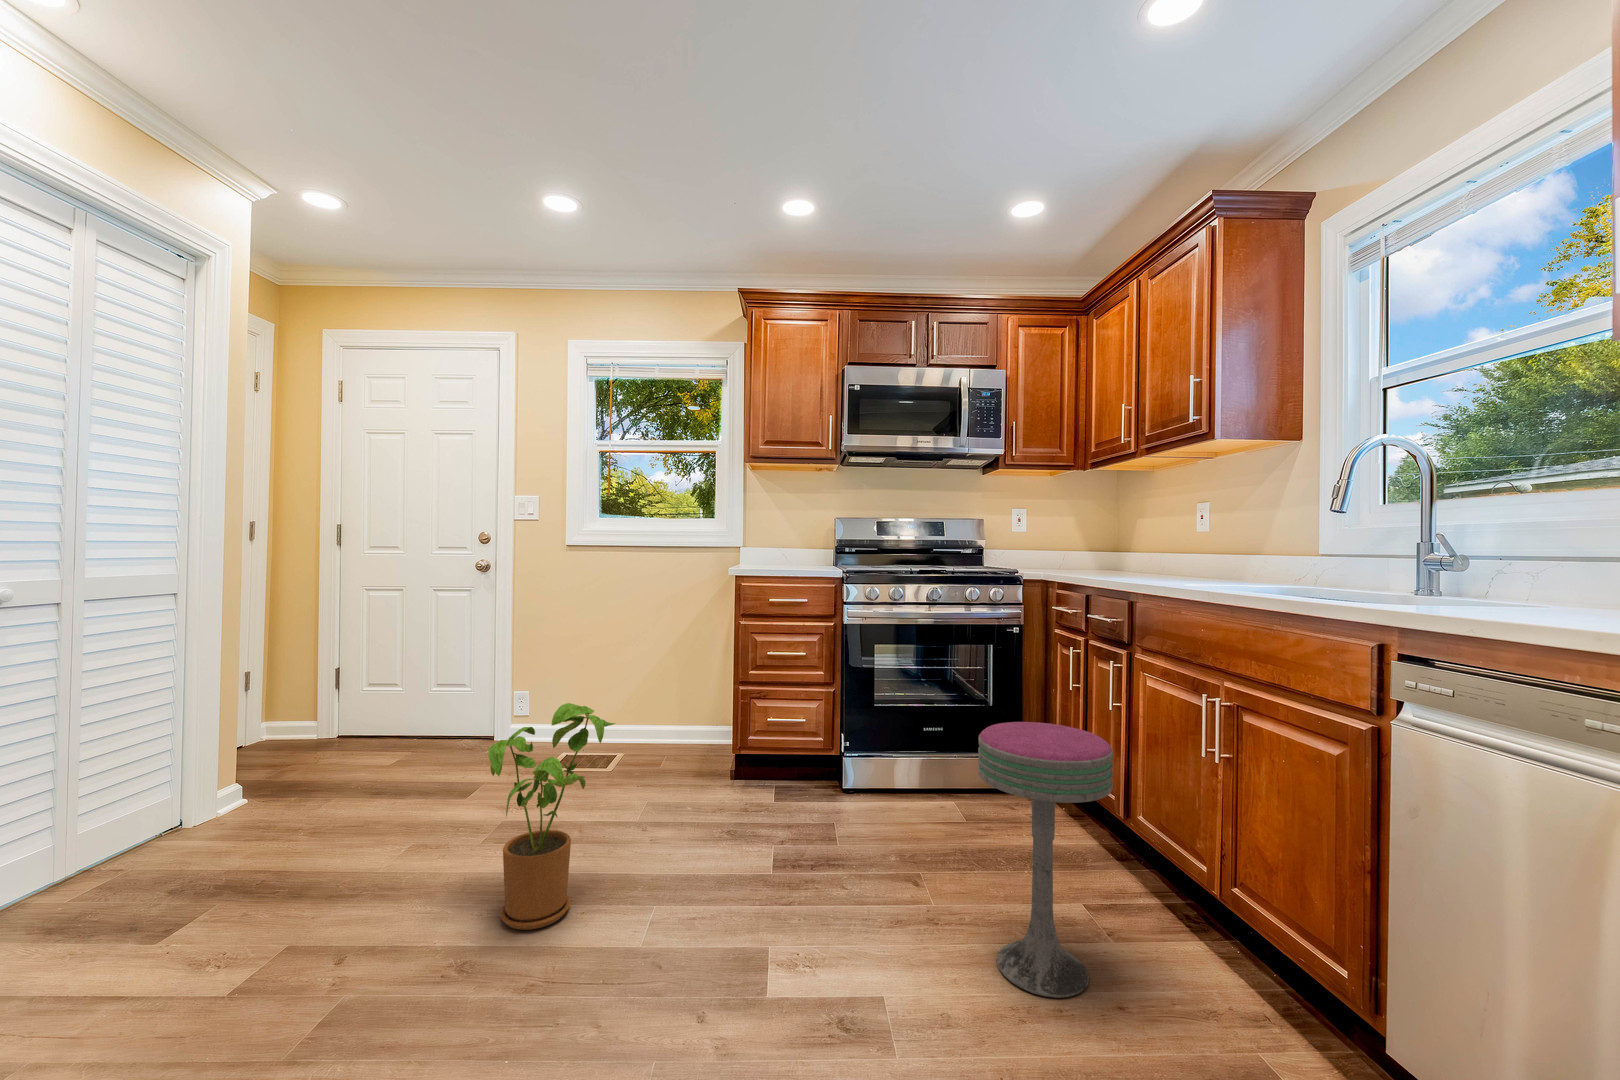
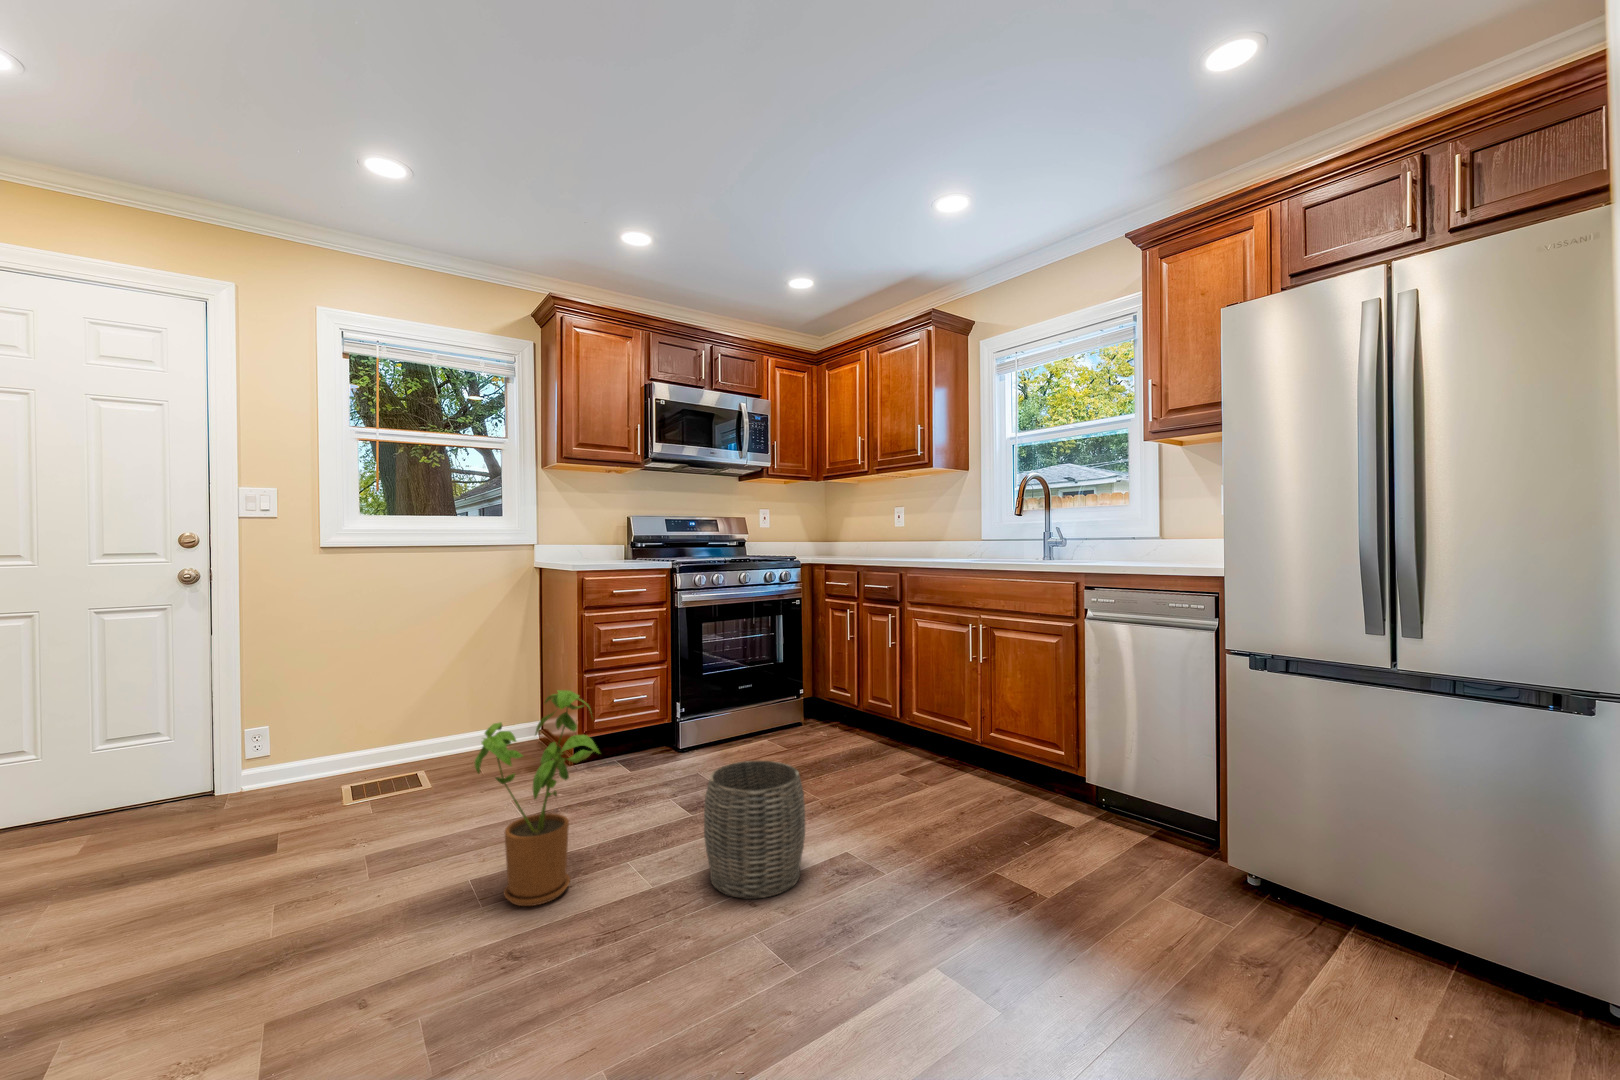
bar stool: present [978,722,1113,998] -> none [872,653,953,817]
woven basket: none [659,831,793,1032] -> present [704,761,805,899]

